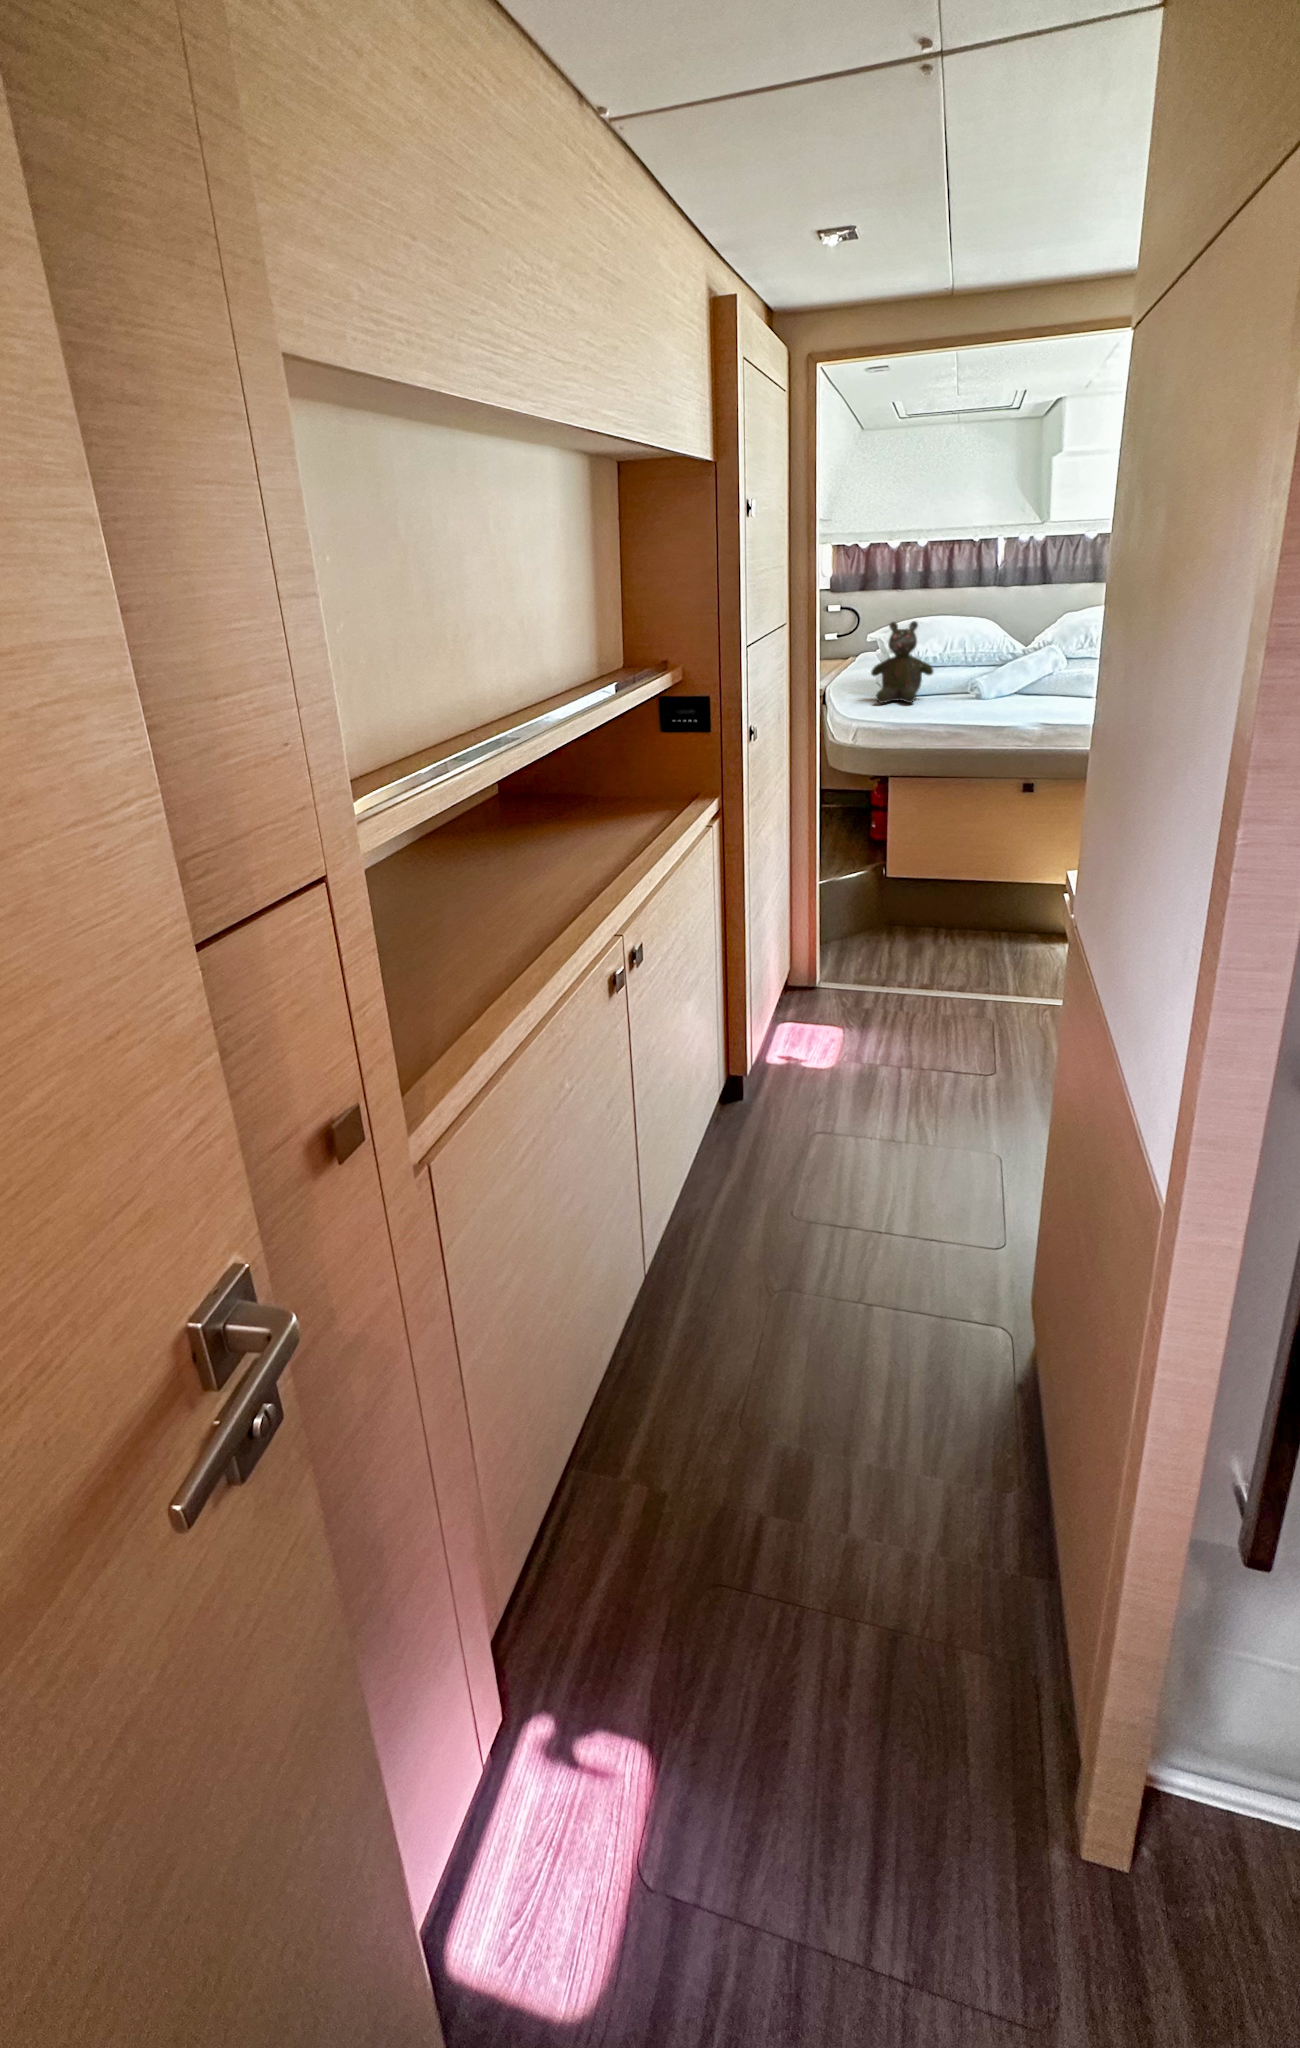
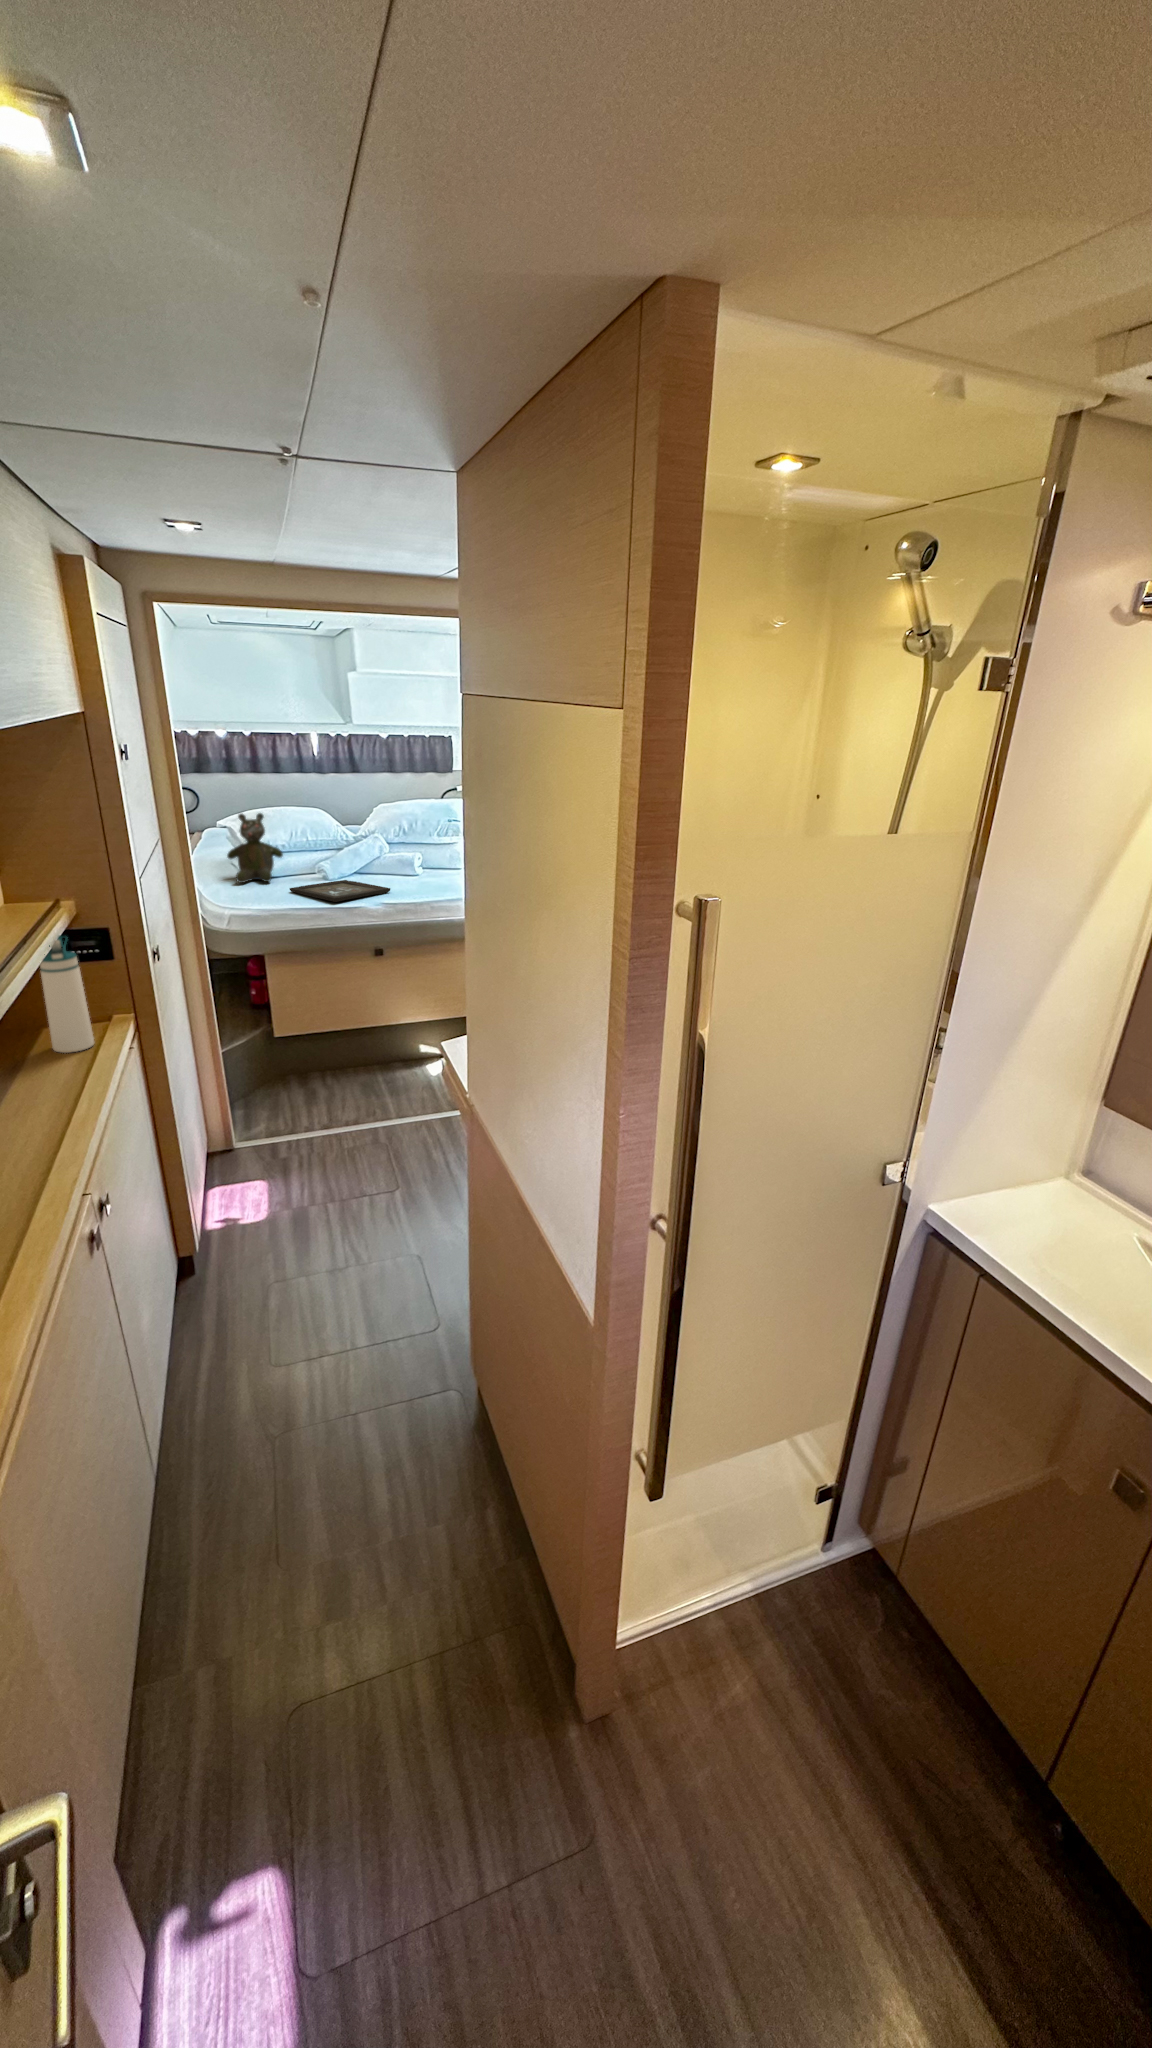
water bottle: none [614,698,659,827] -> present [40,935,94,1053]
tray: none [932,703,1054,724] -> present [290,880,390,902]

